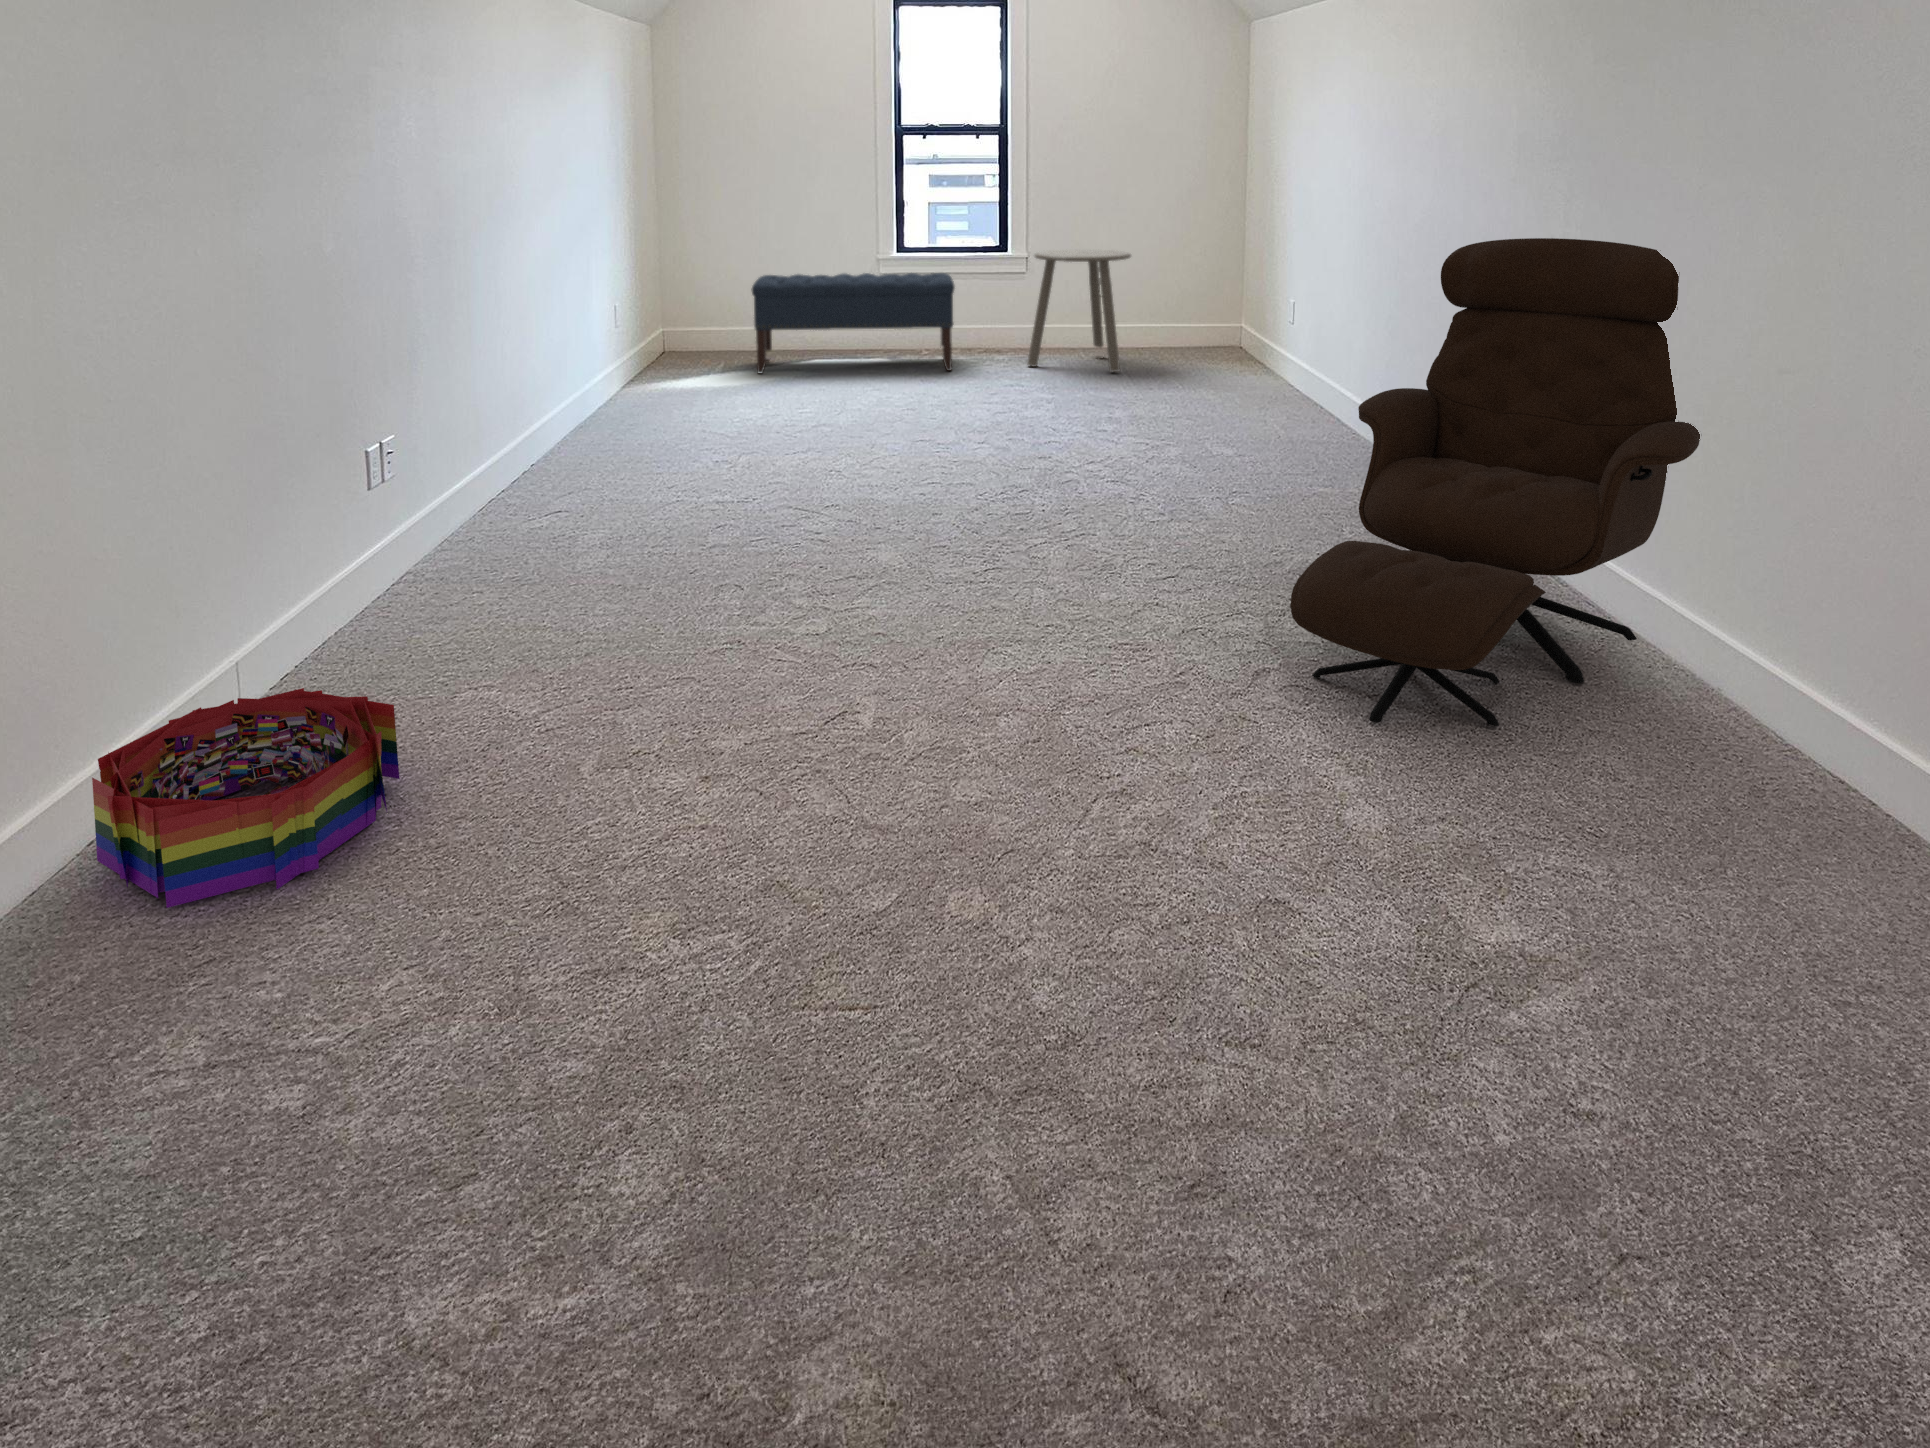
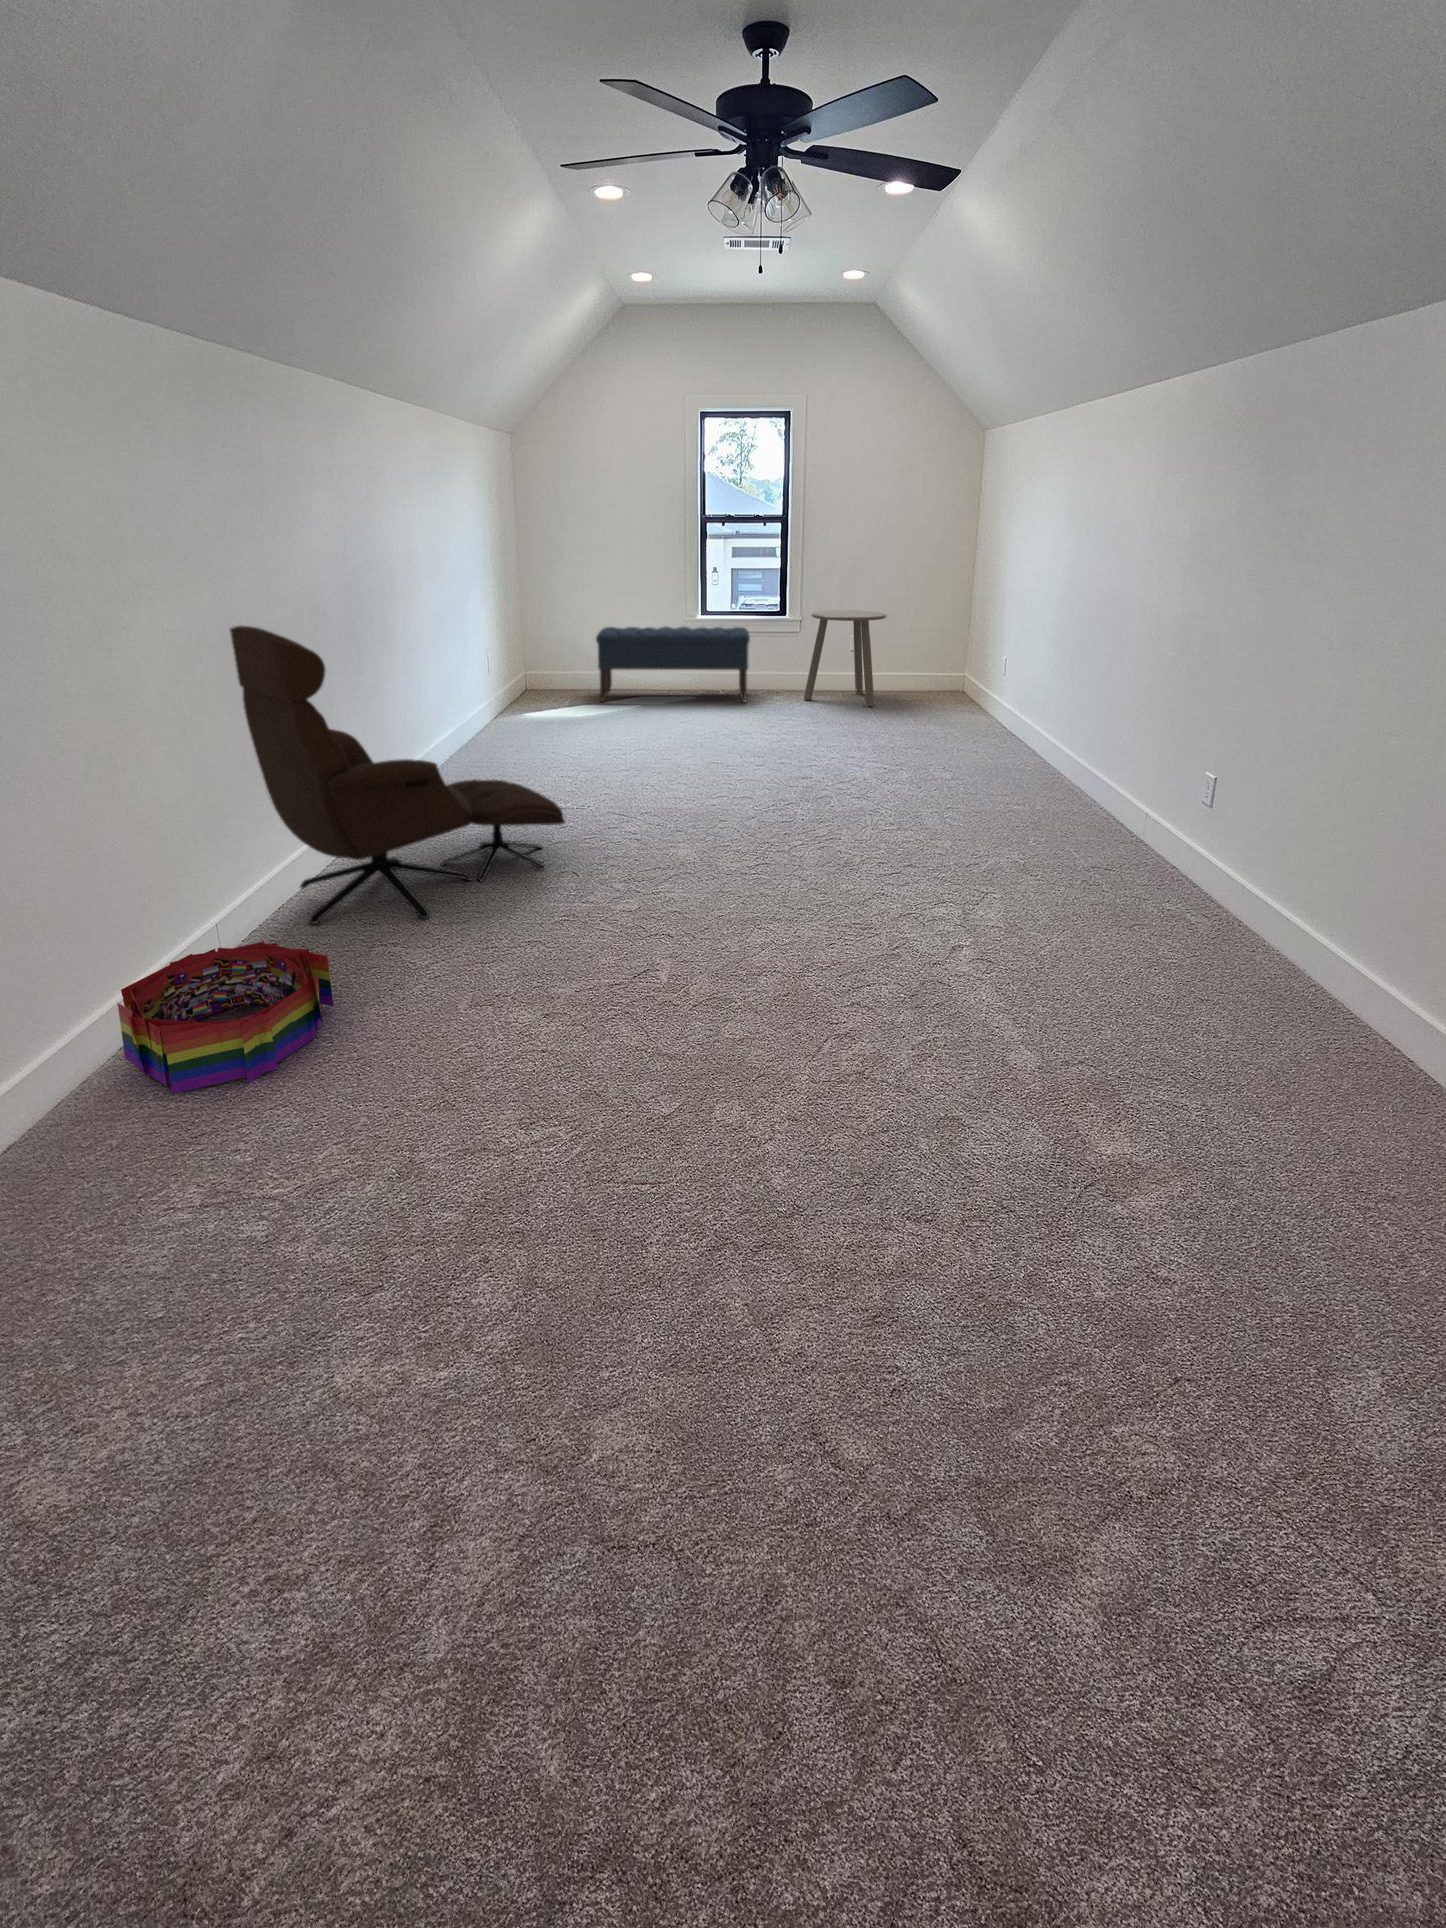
lounge chair: present [1290,238,1700,726] -> present [230,626,565,924]

